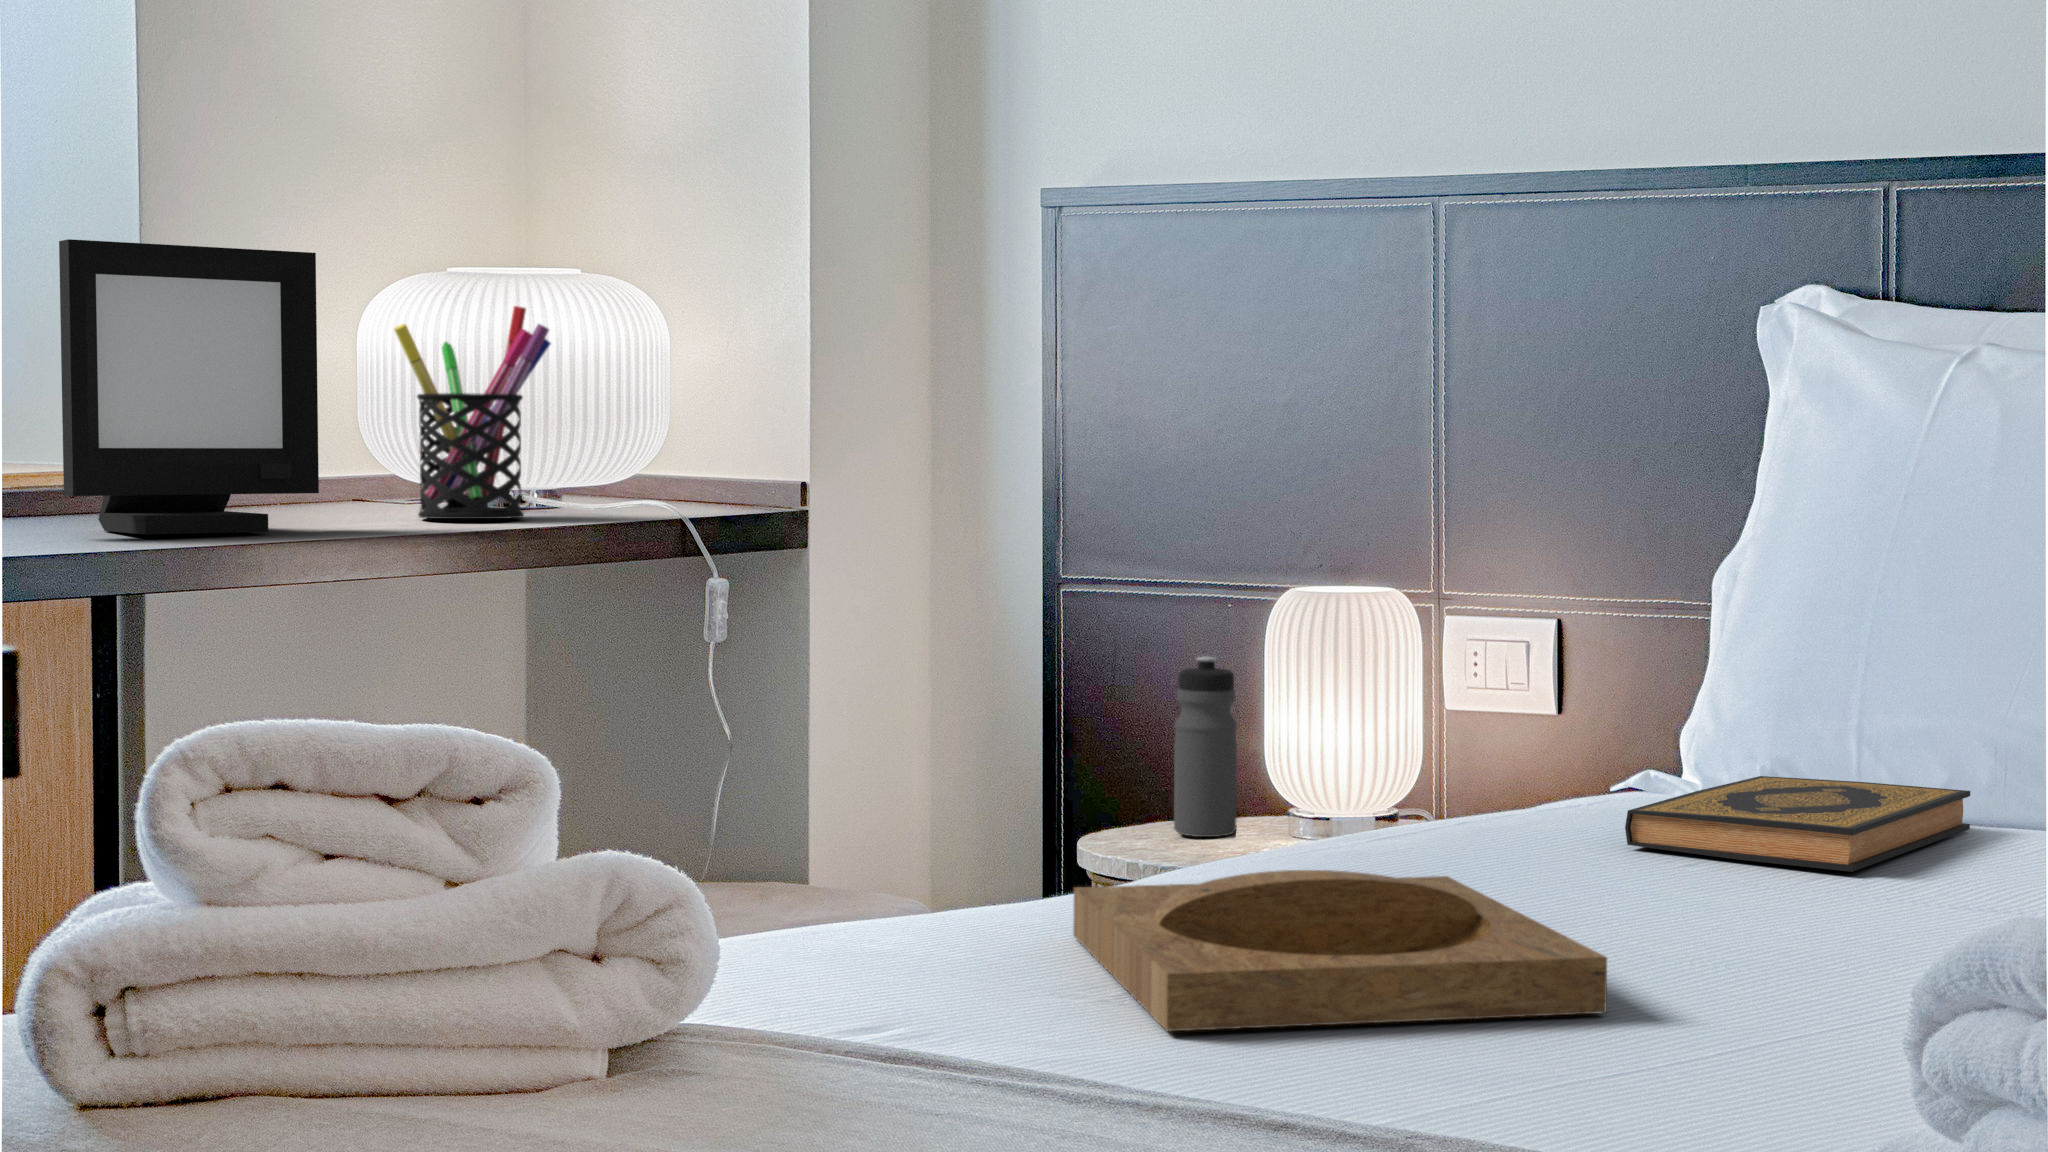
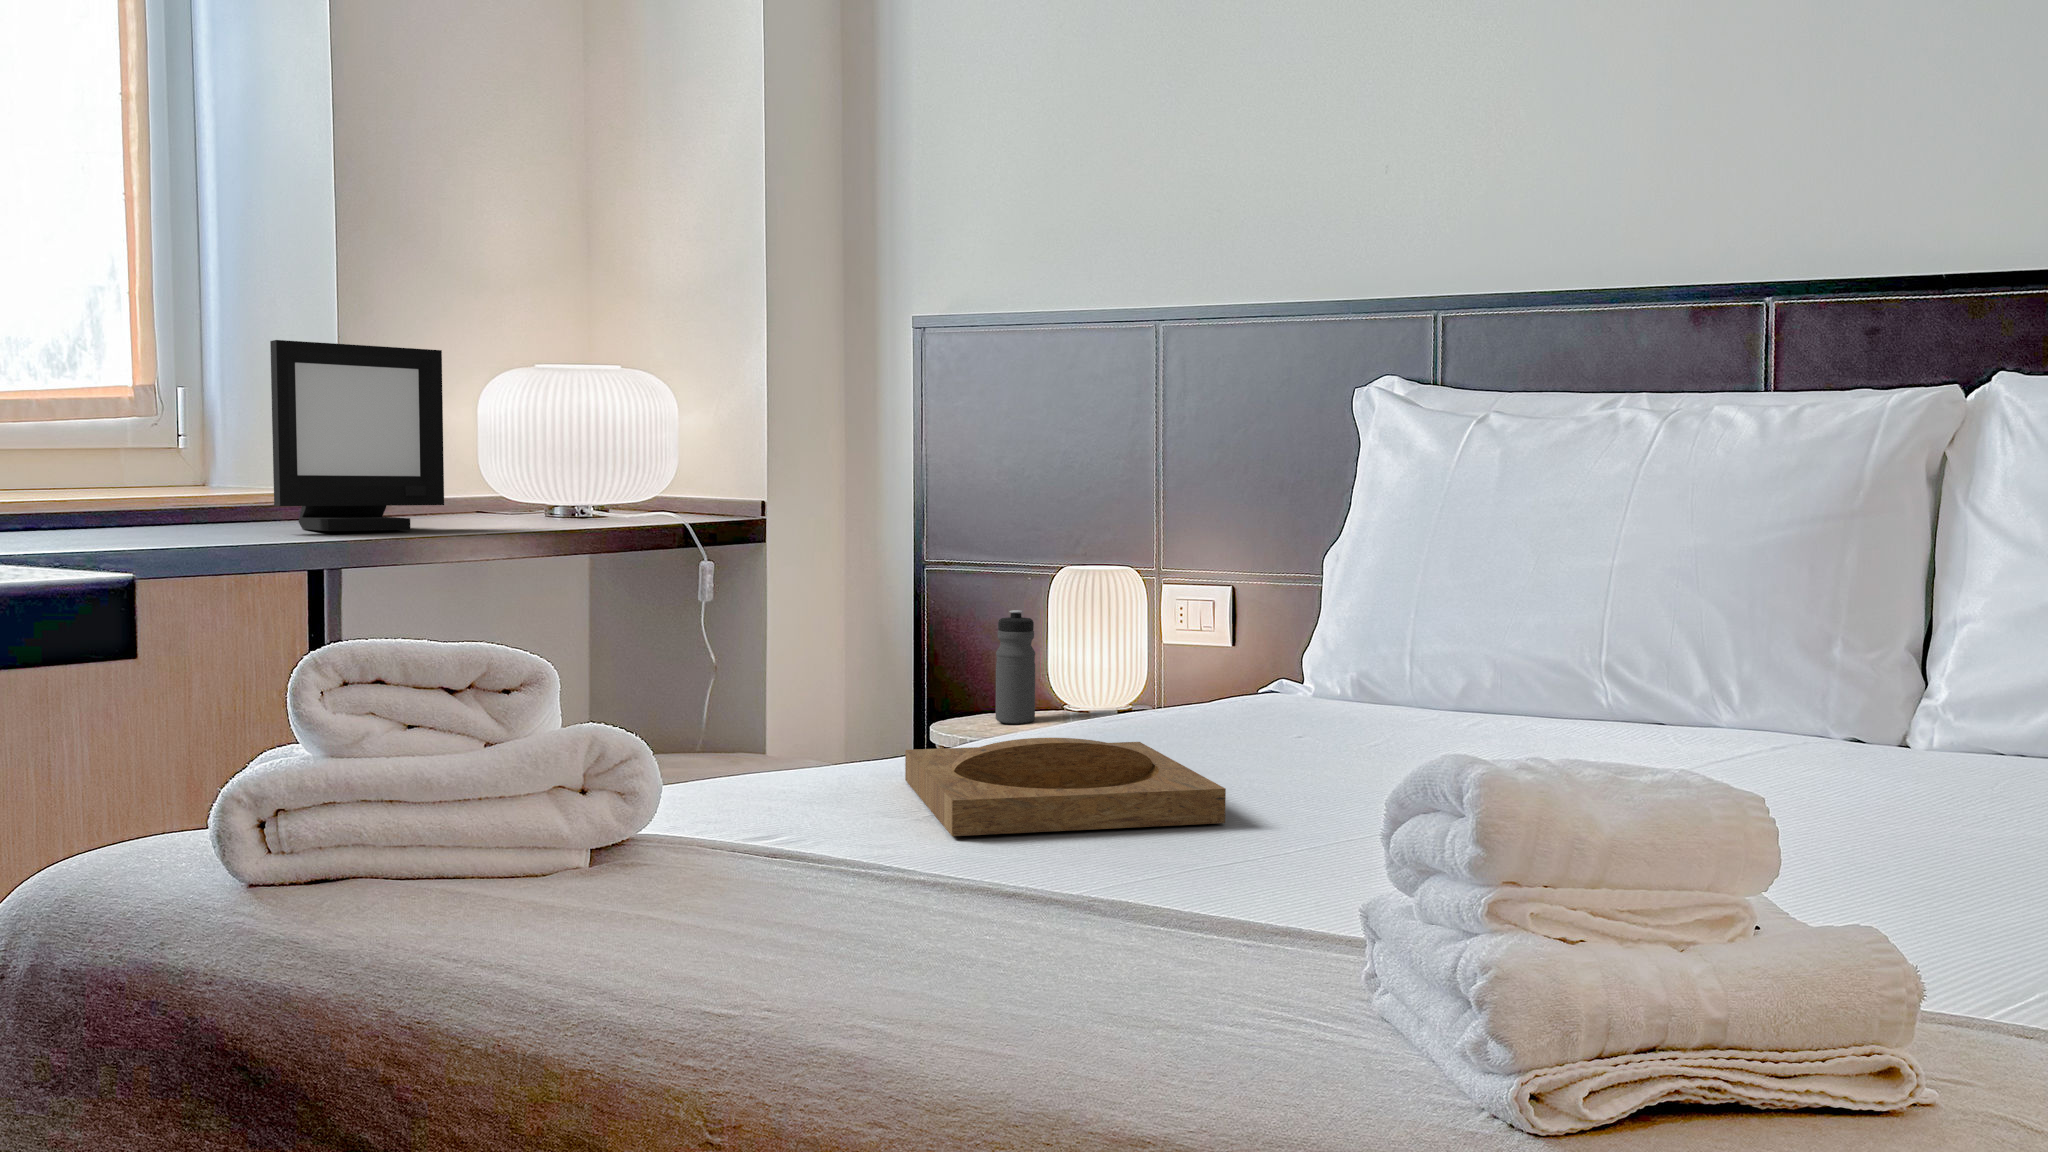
pen holder: present [394,306,551,519] -> none [495,386,598,522]
hardback book: present [1625,776,1970,872] -> none [1258,682,1471,739]

